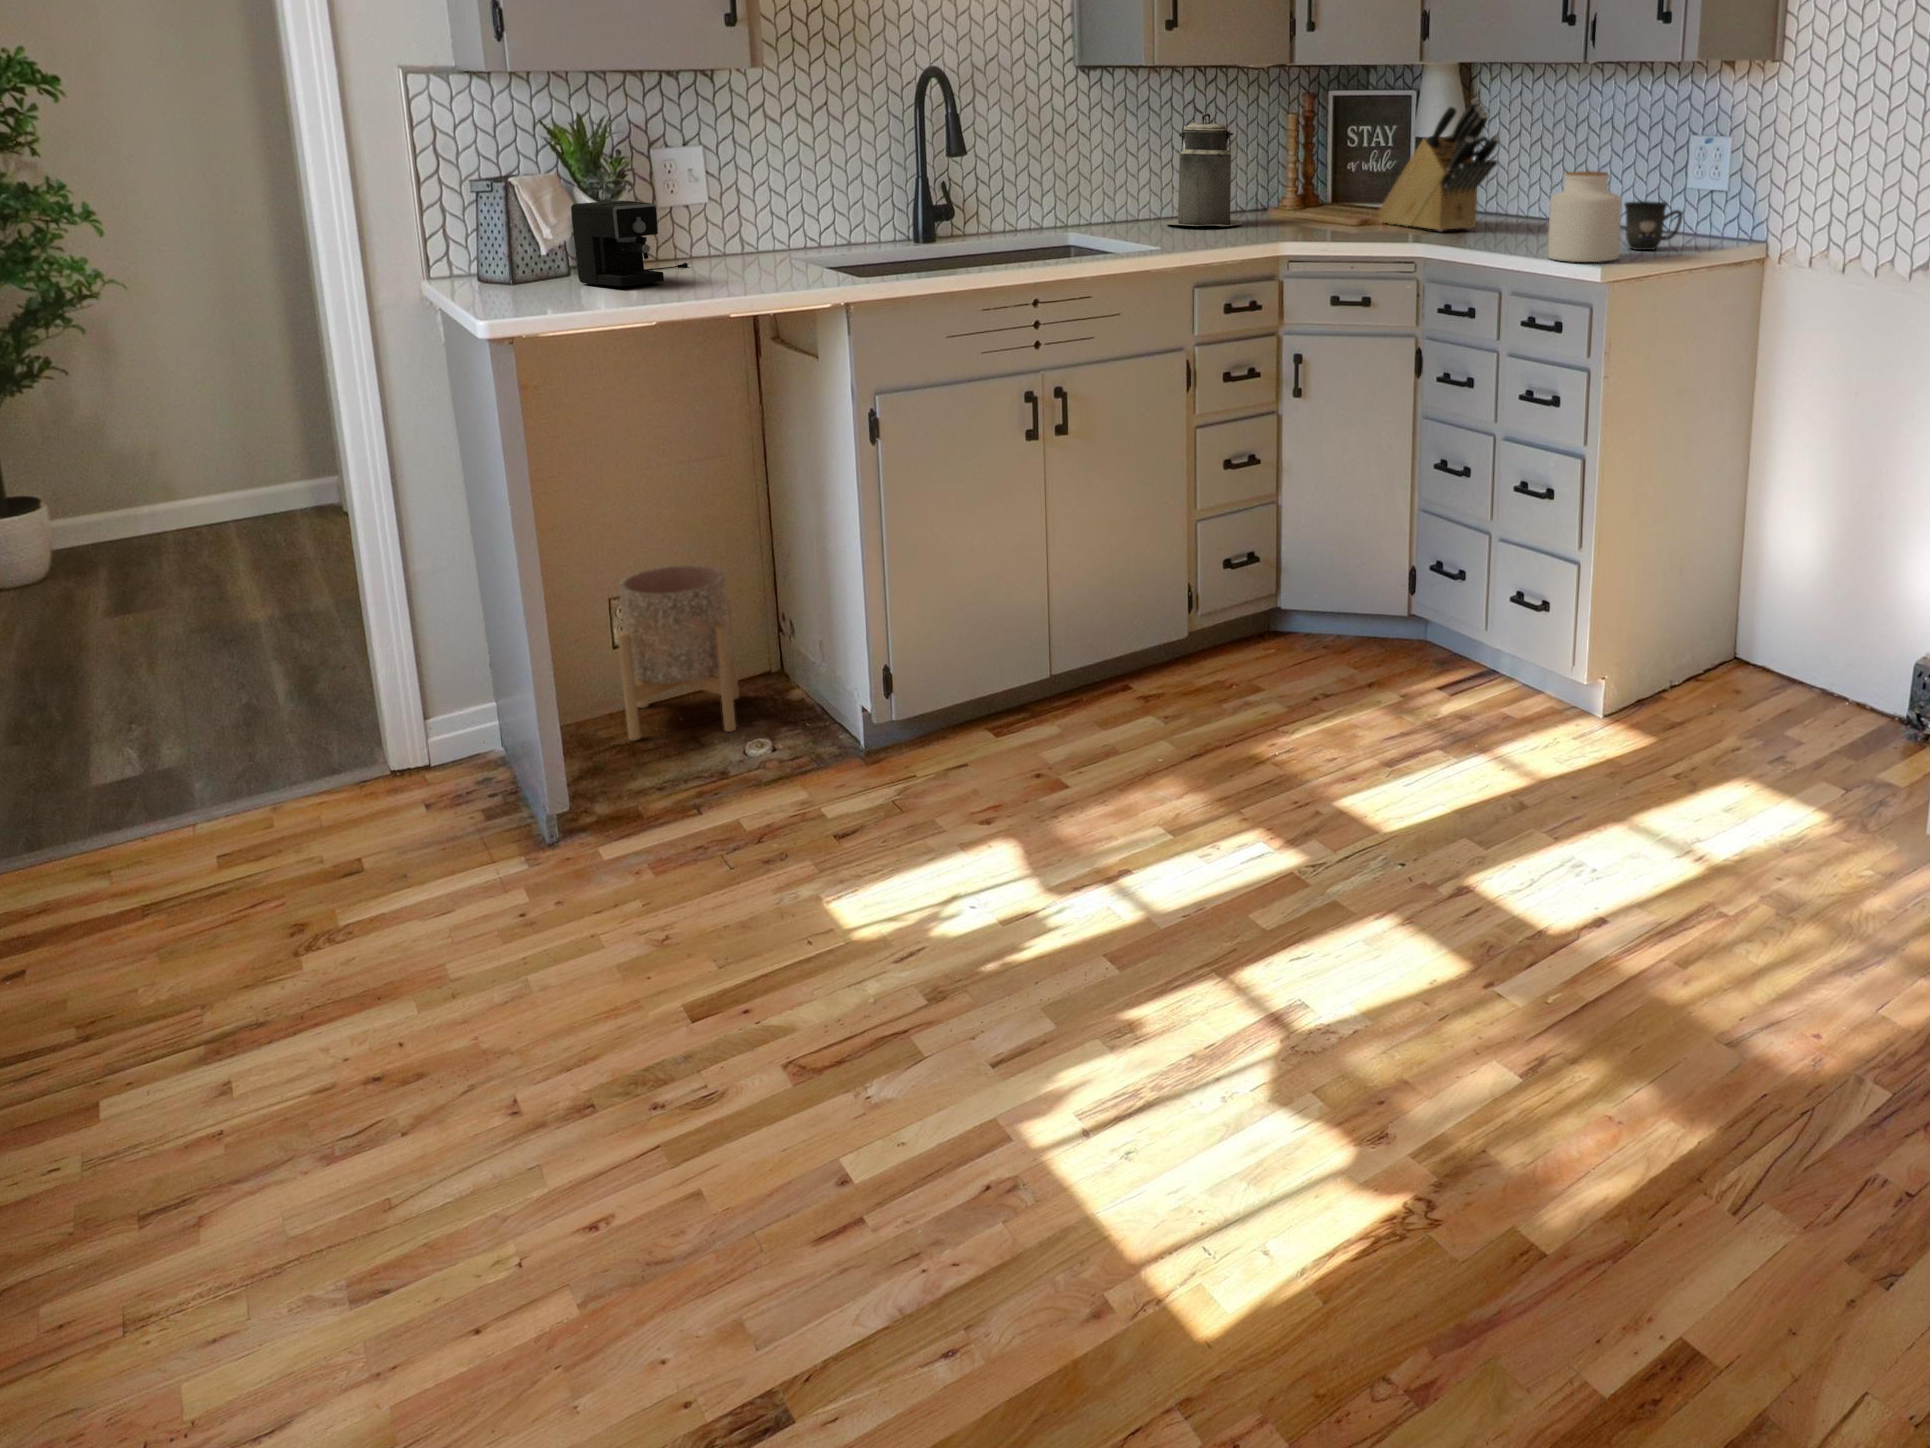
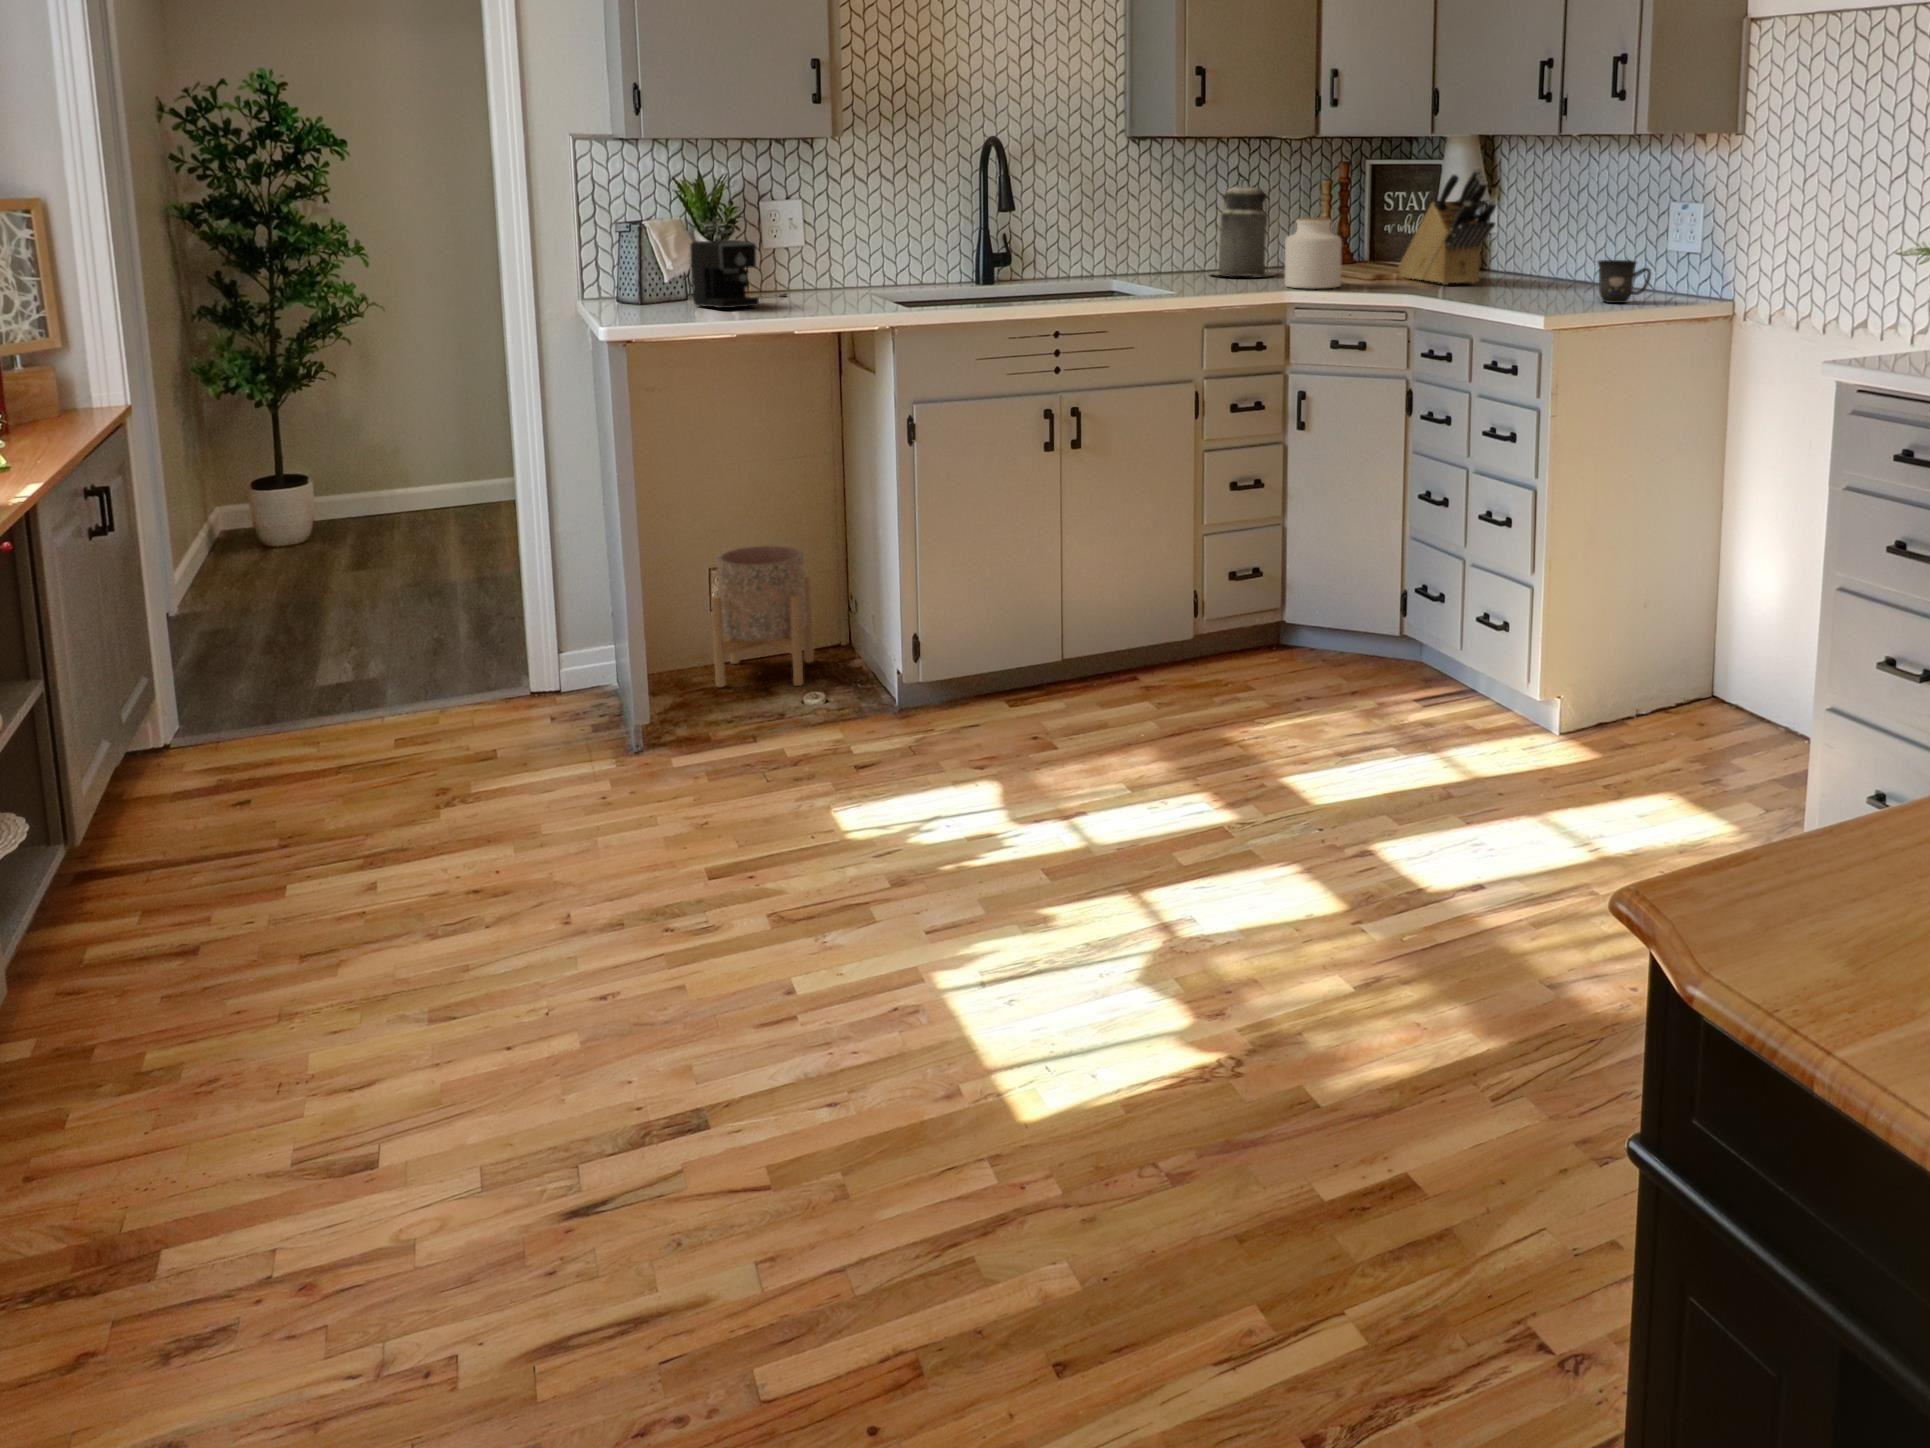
jar: present [1548,171,1622,262] -> present [1285,218,1342,288]

